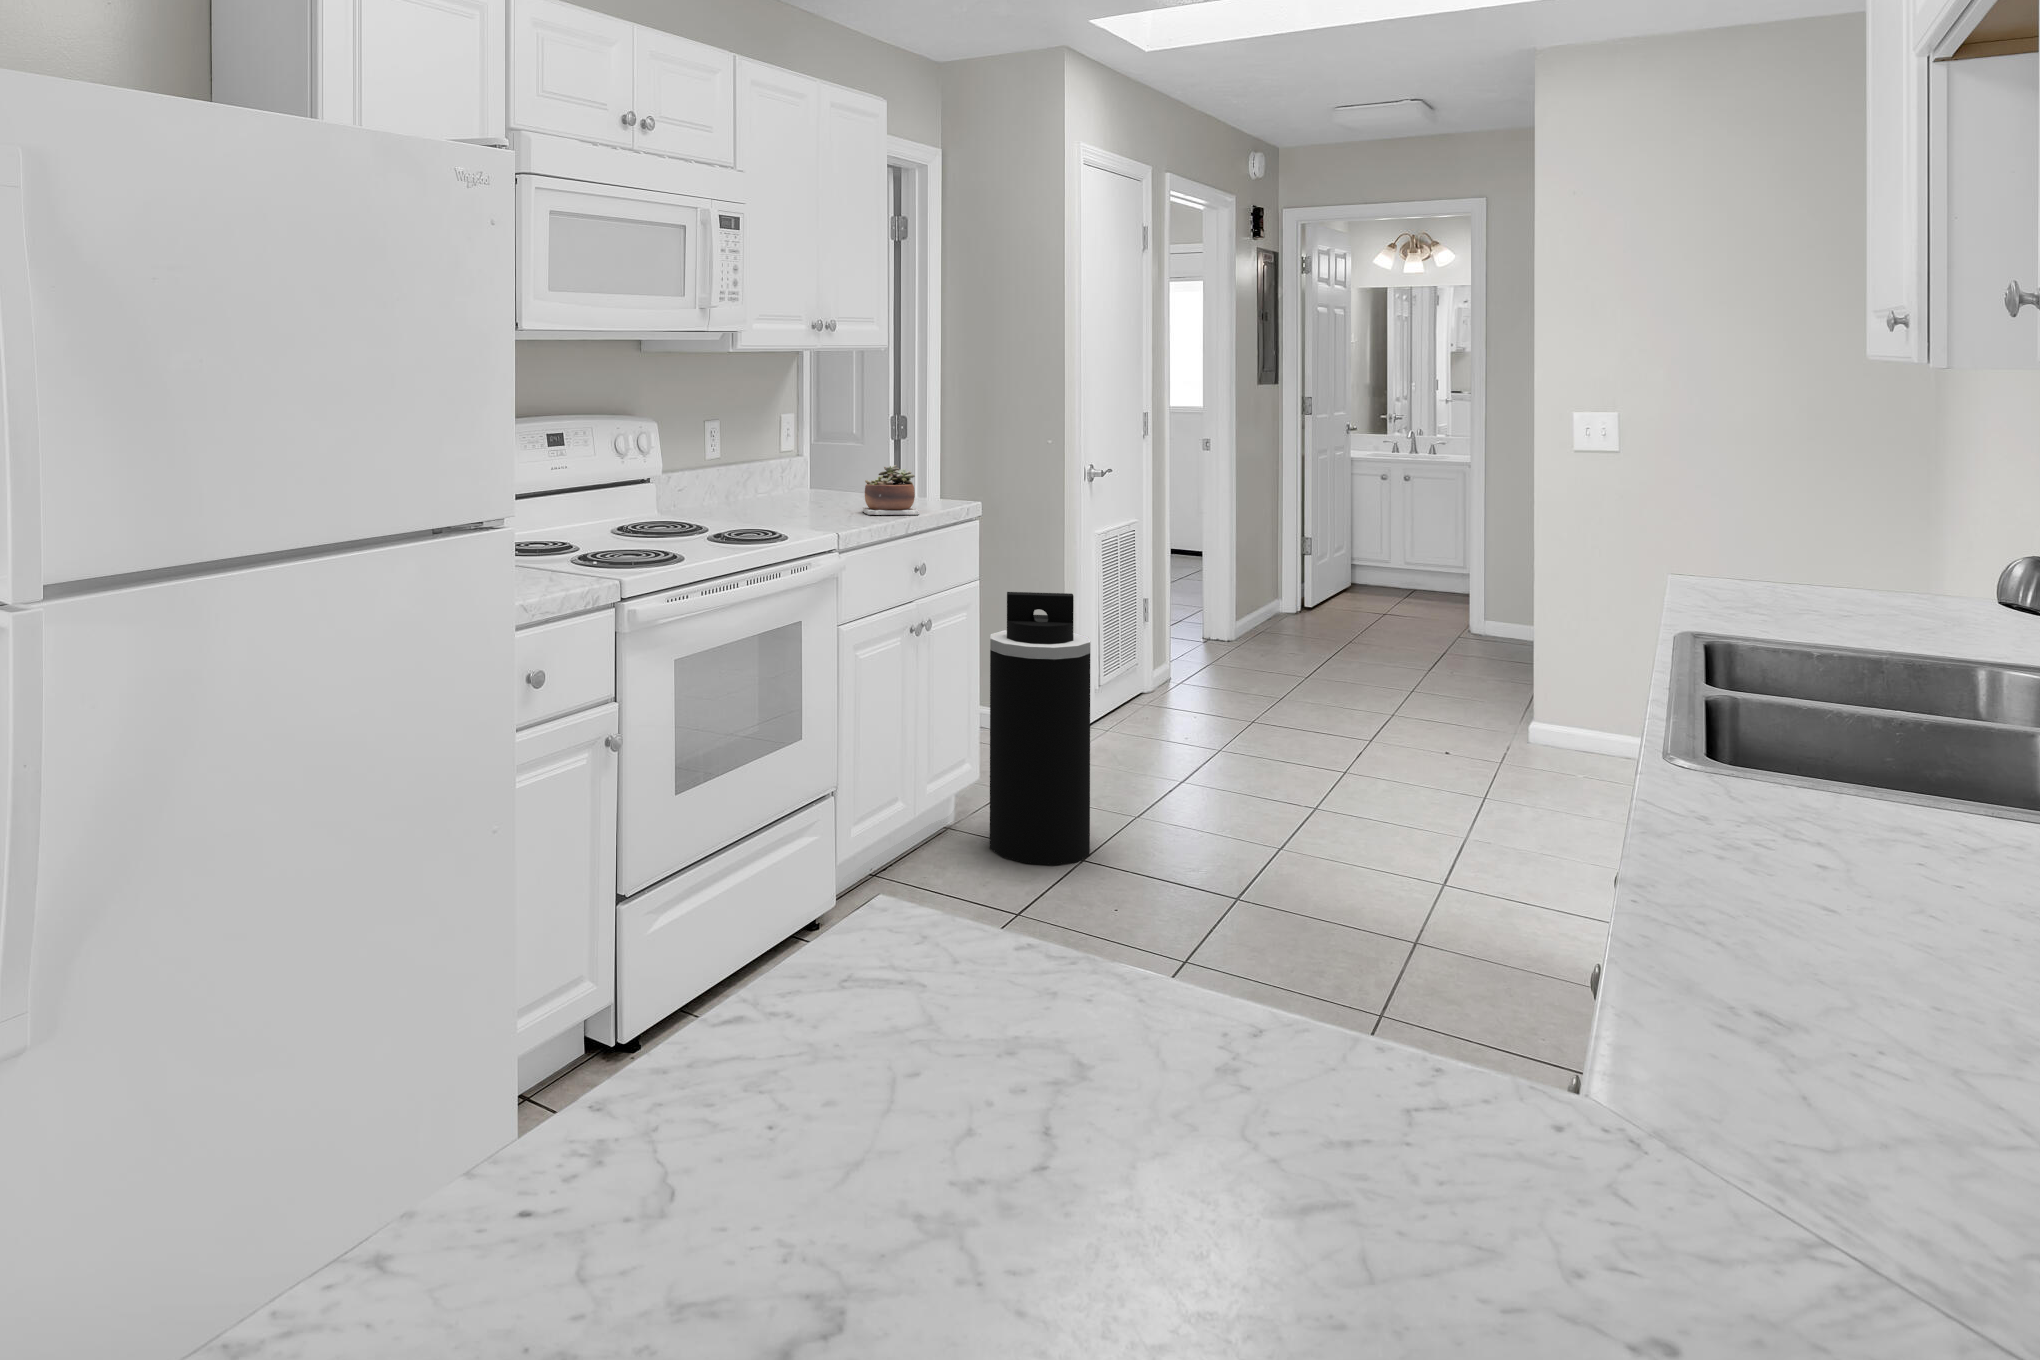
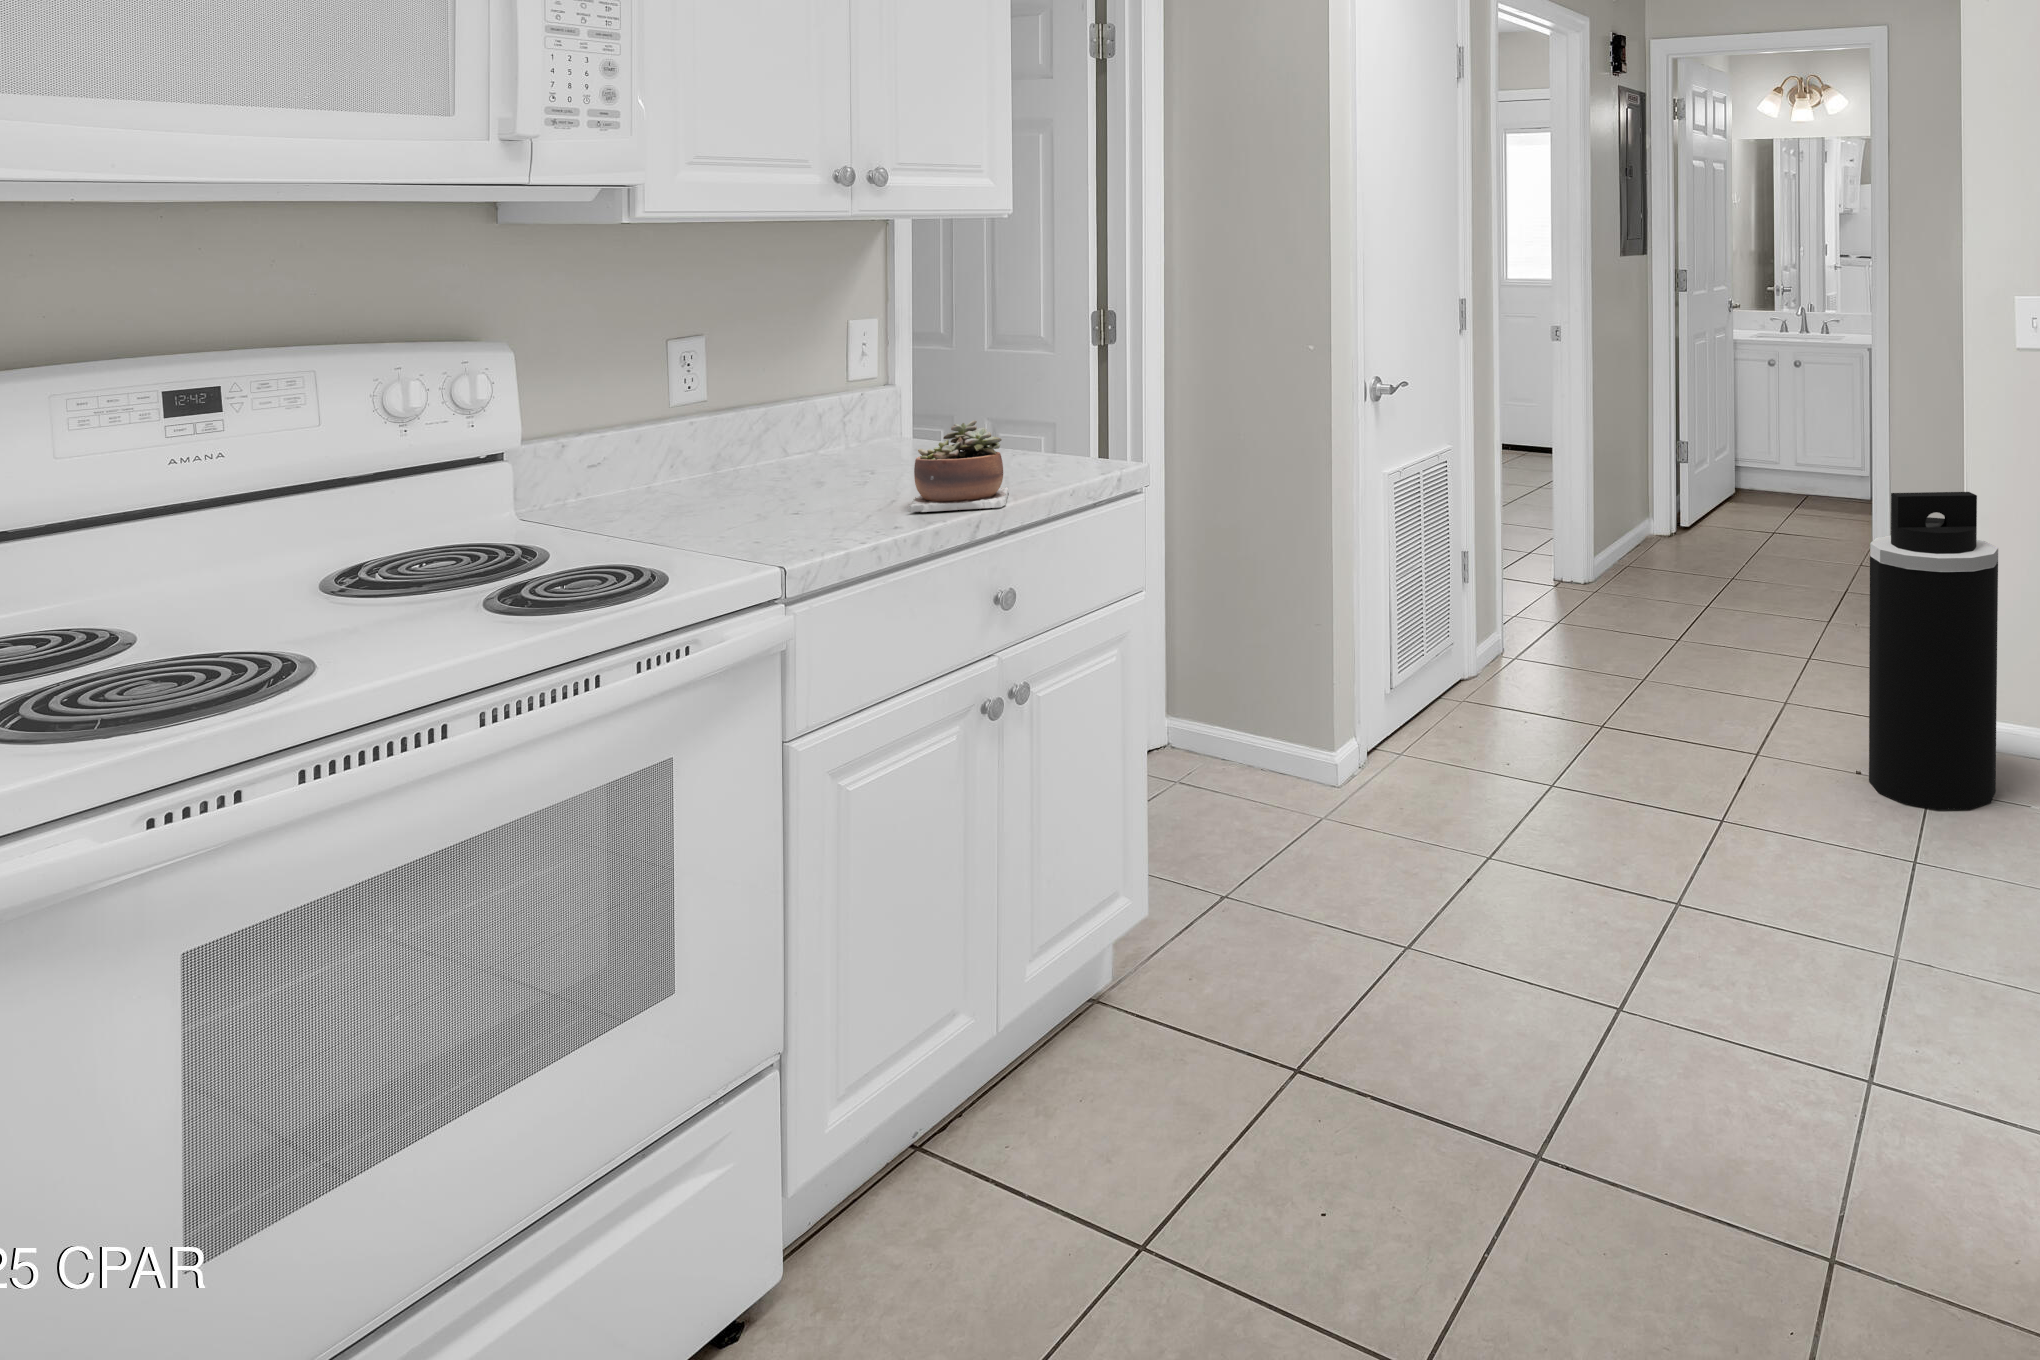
trash can: present [990,592,1090,865] -> present [1869,492,1998,810]

